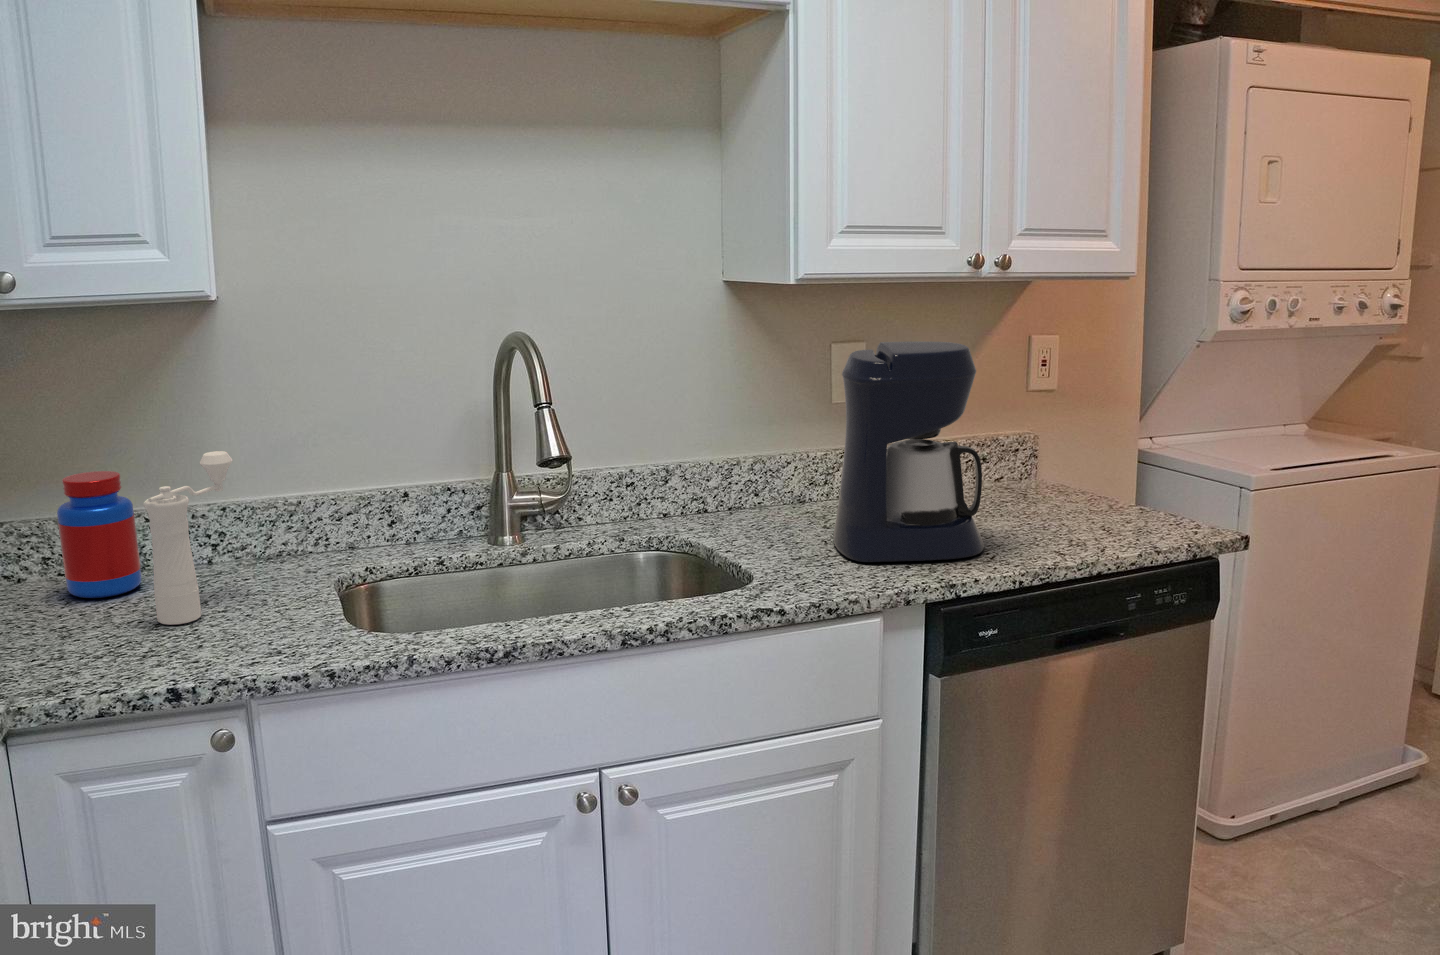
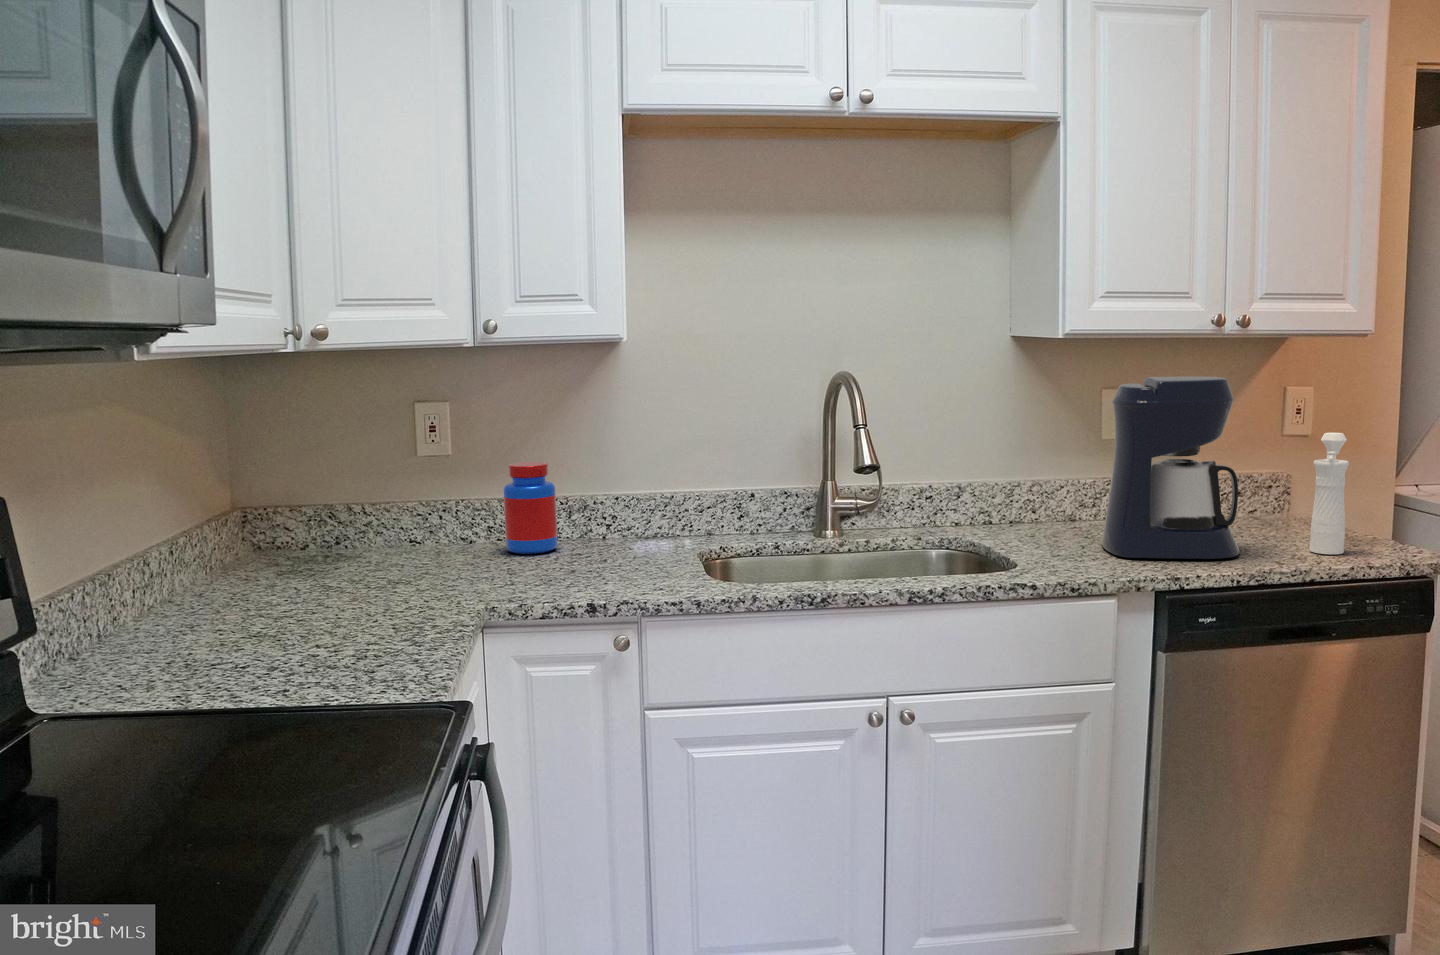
pepper mill: present [143,451,233,625] -> present [1310,433,1349,555]

